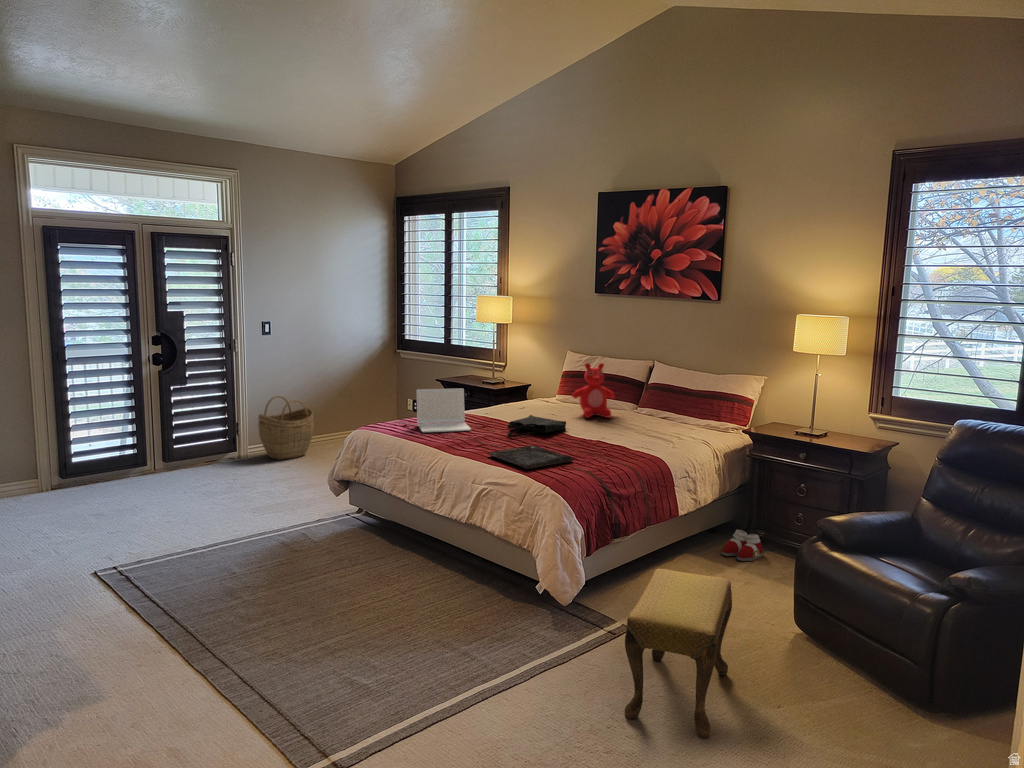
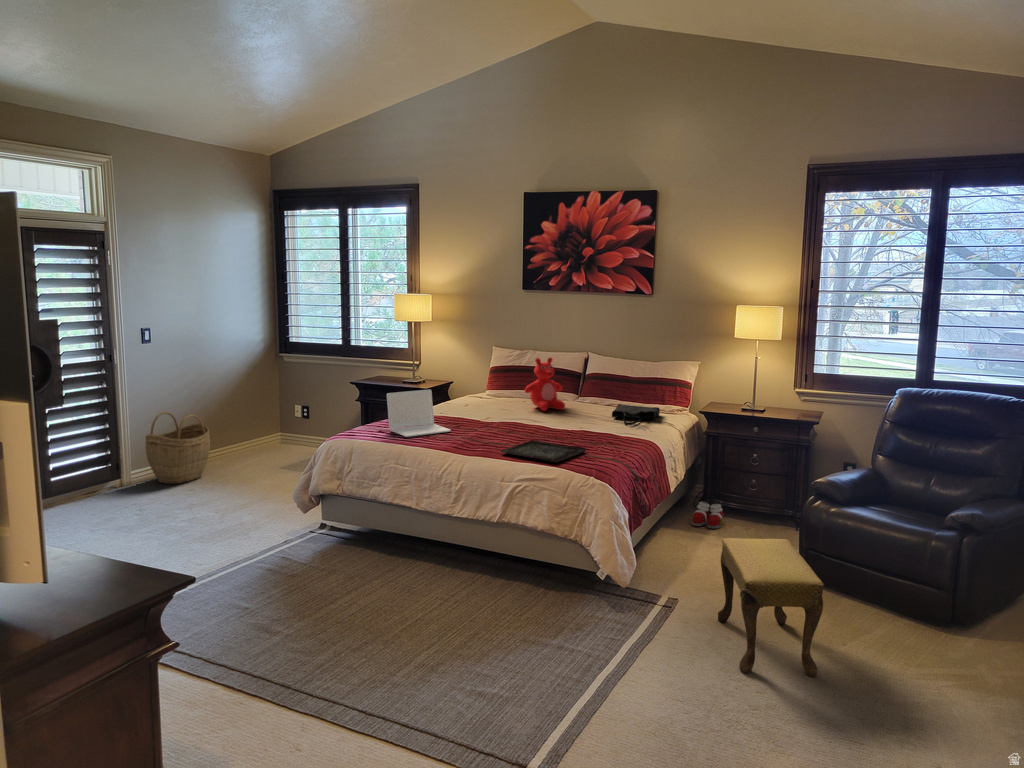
tote bag: present [507,415,566,437] -> present [612,404,660,425]

